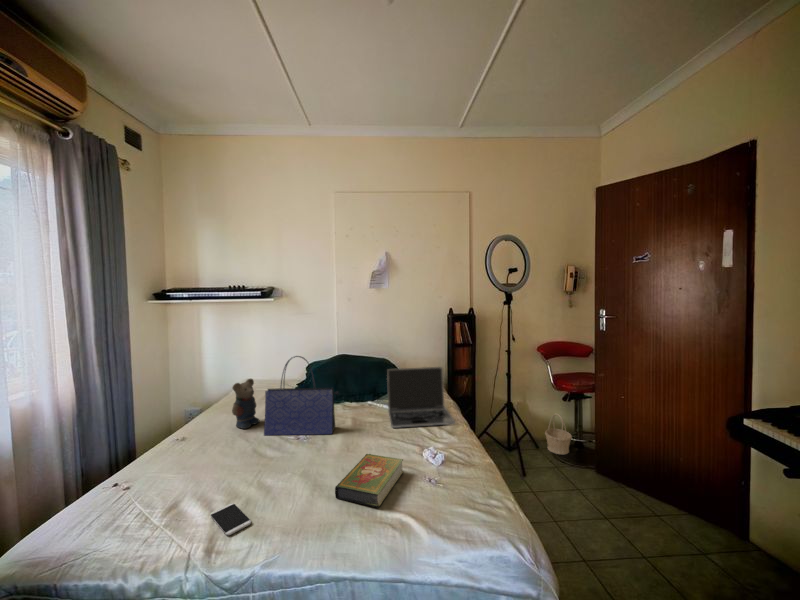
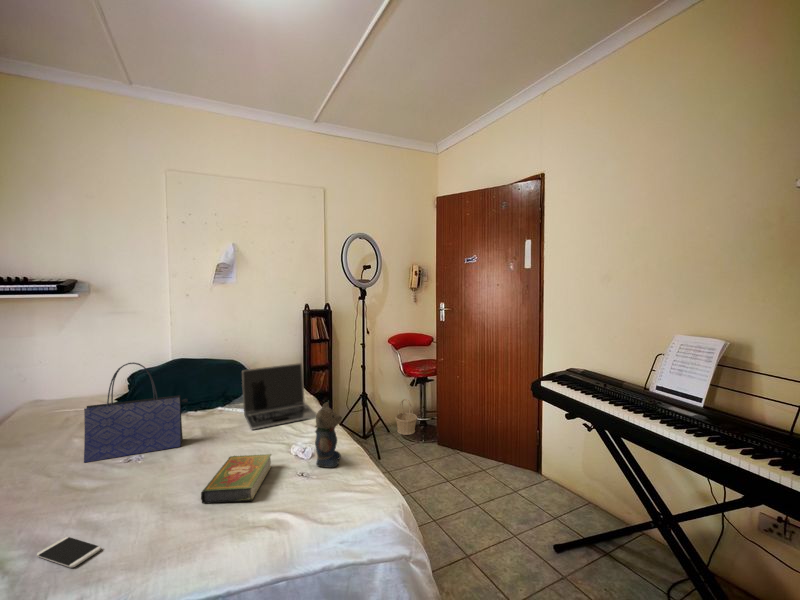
teddy bear: present [232,379,259,429] -> present [315,402,342,468]

